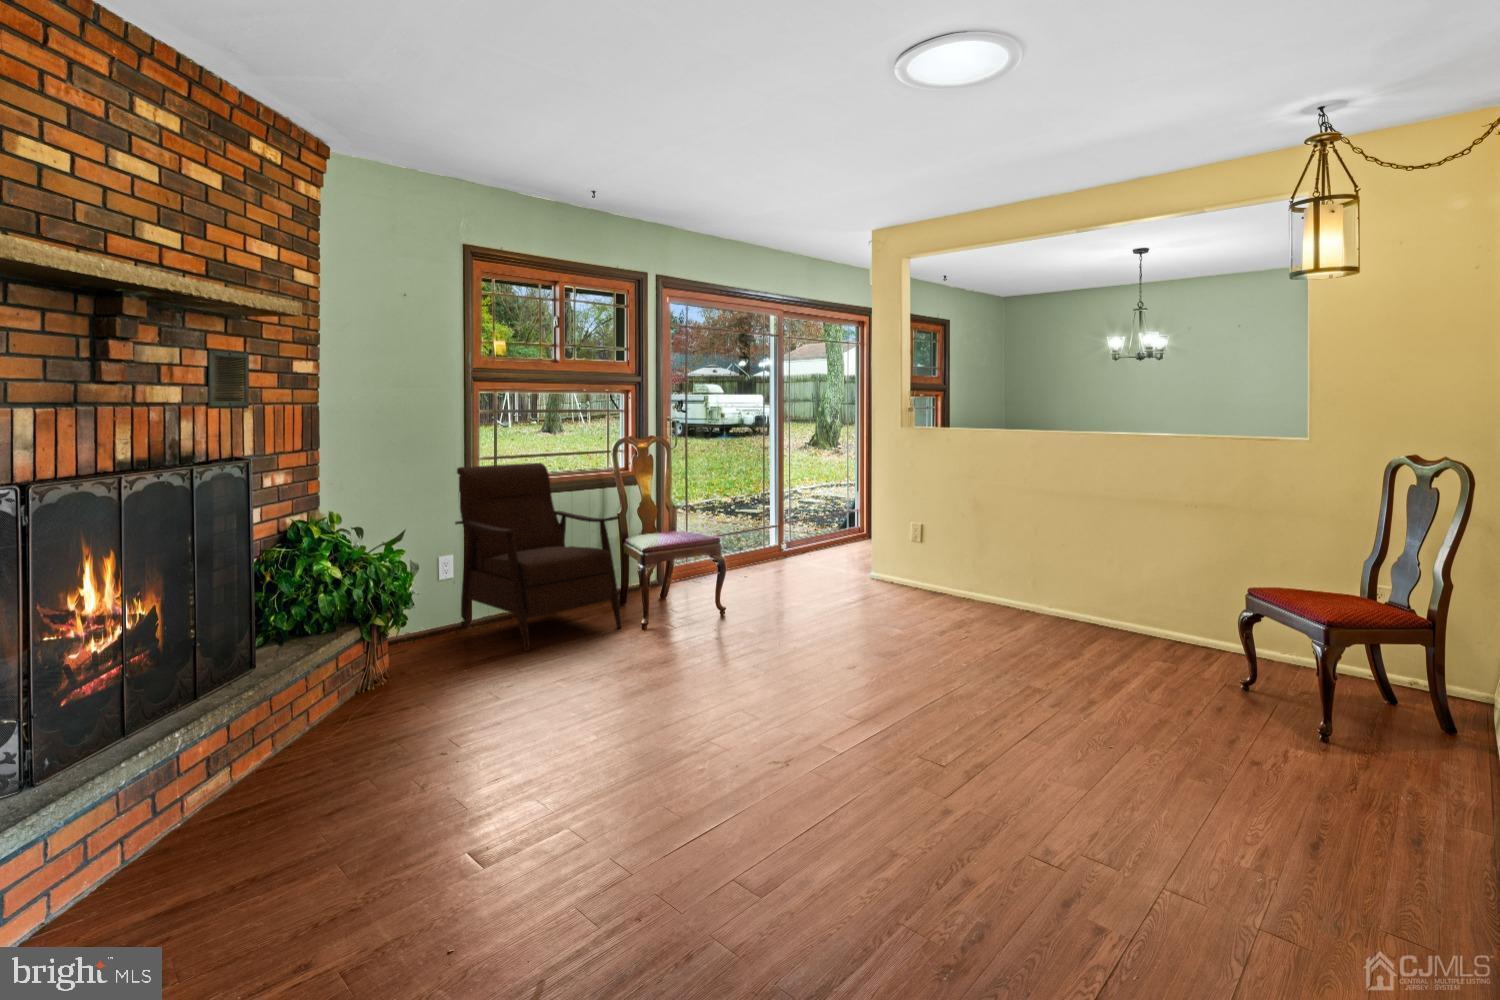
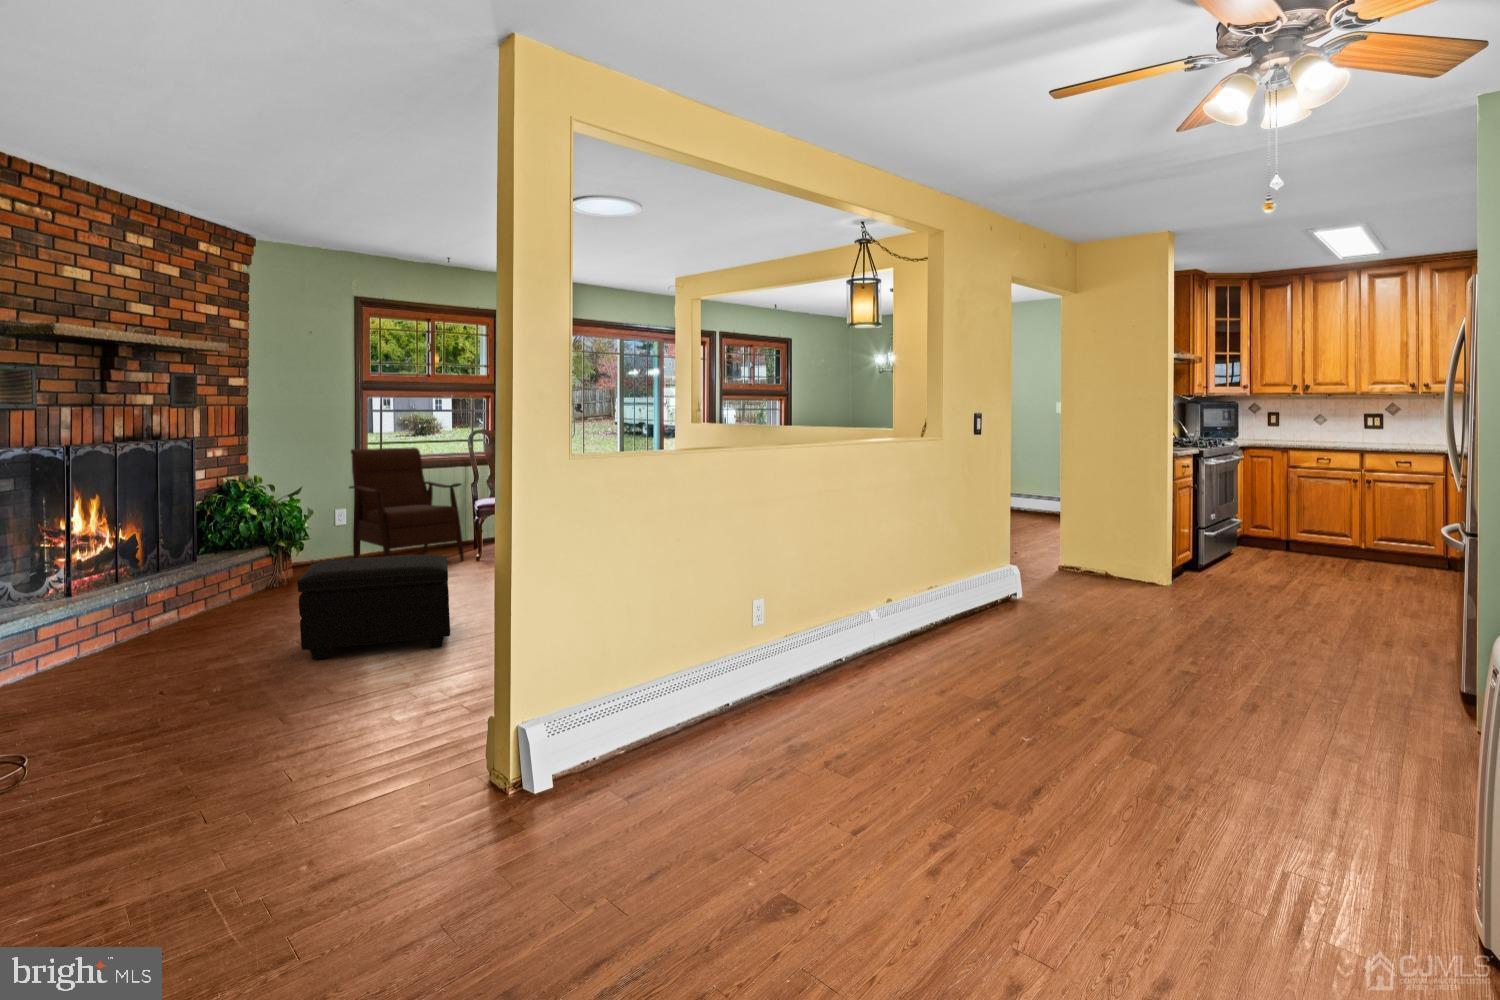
footstool: none [488,672,769,916] -> present [297,554,450,659]

